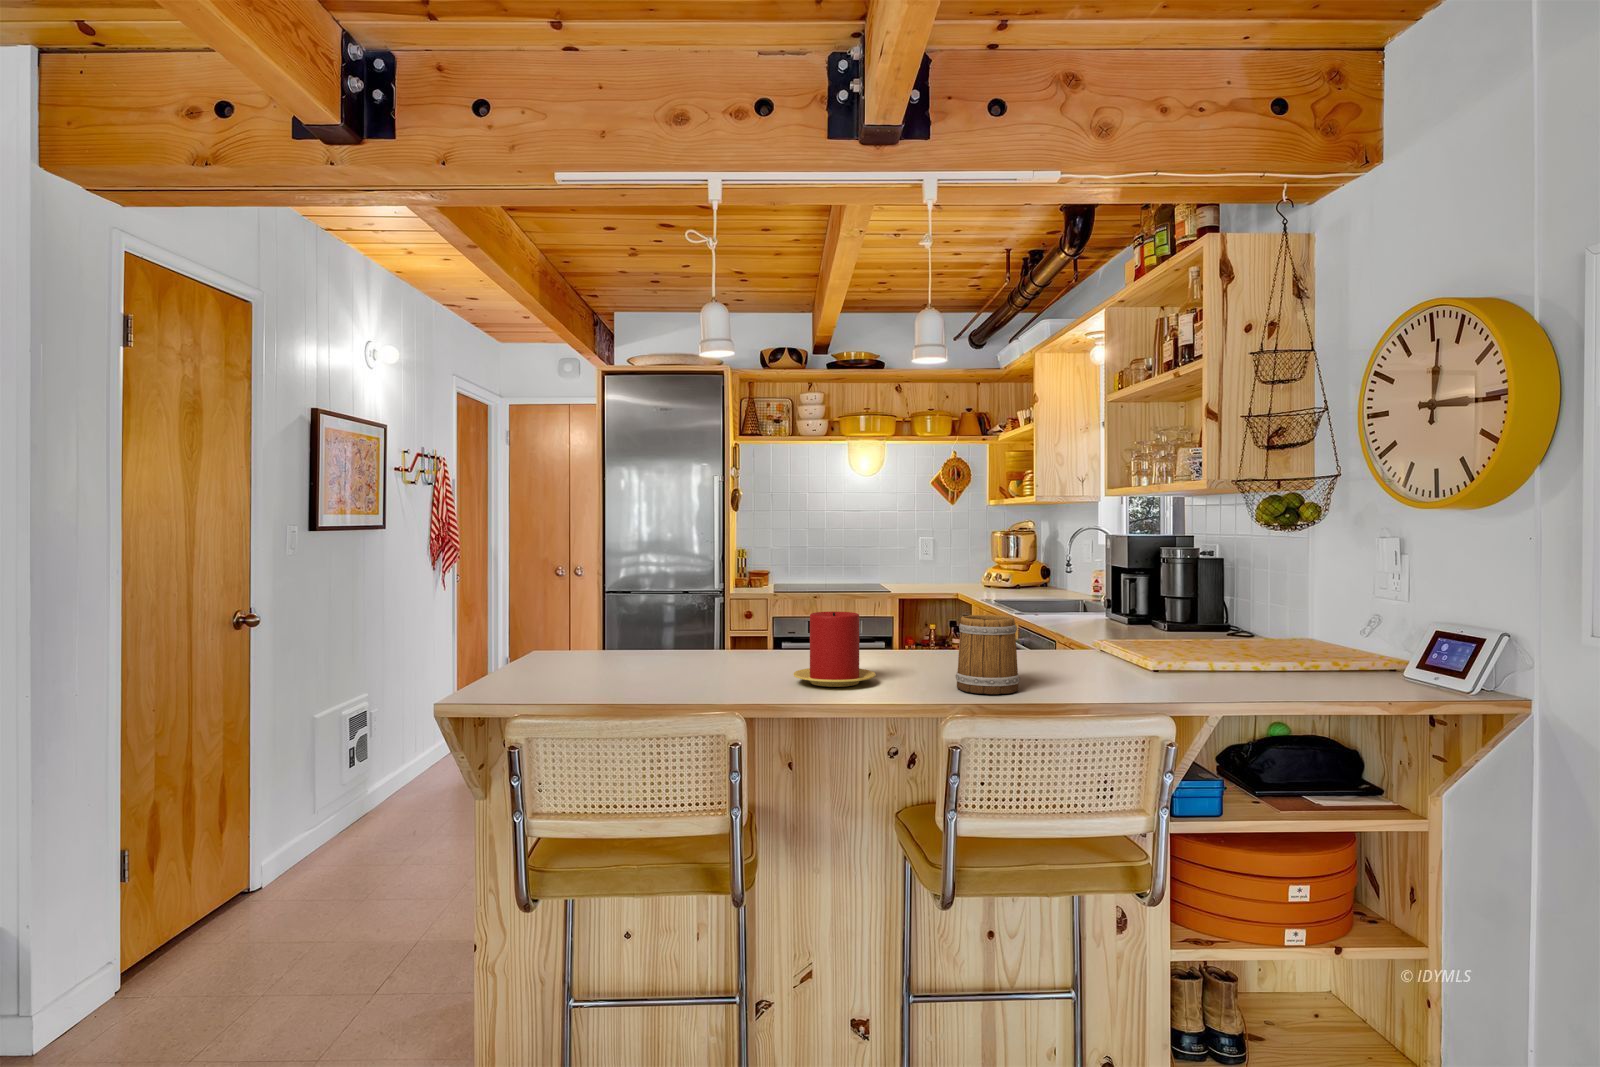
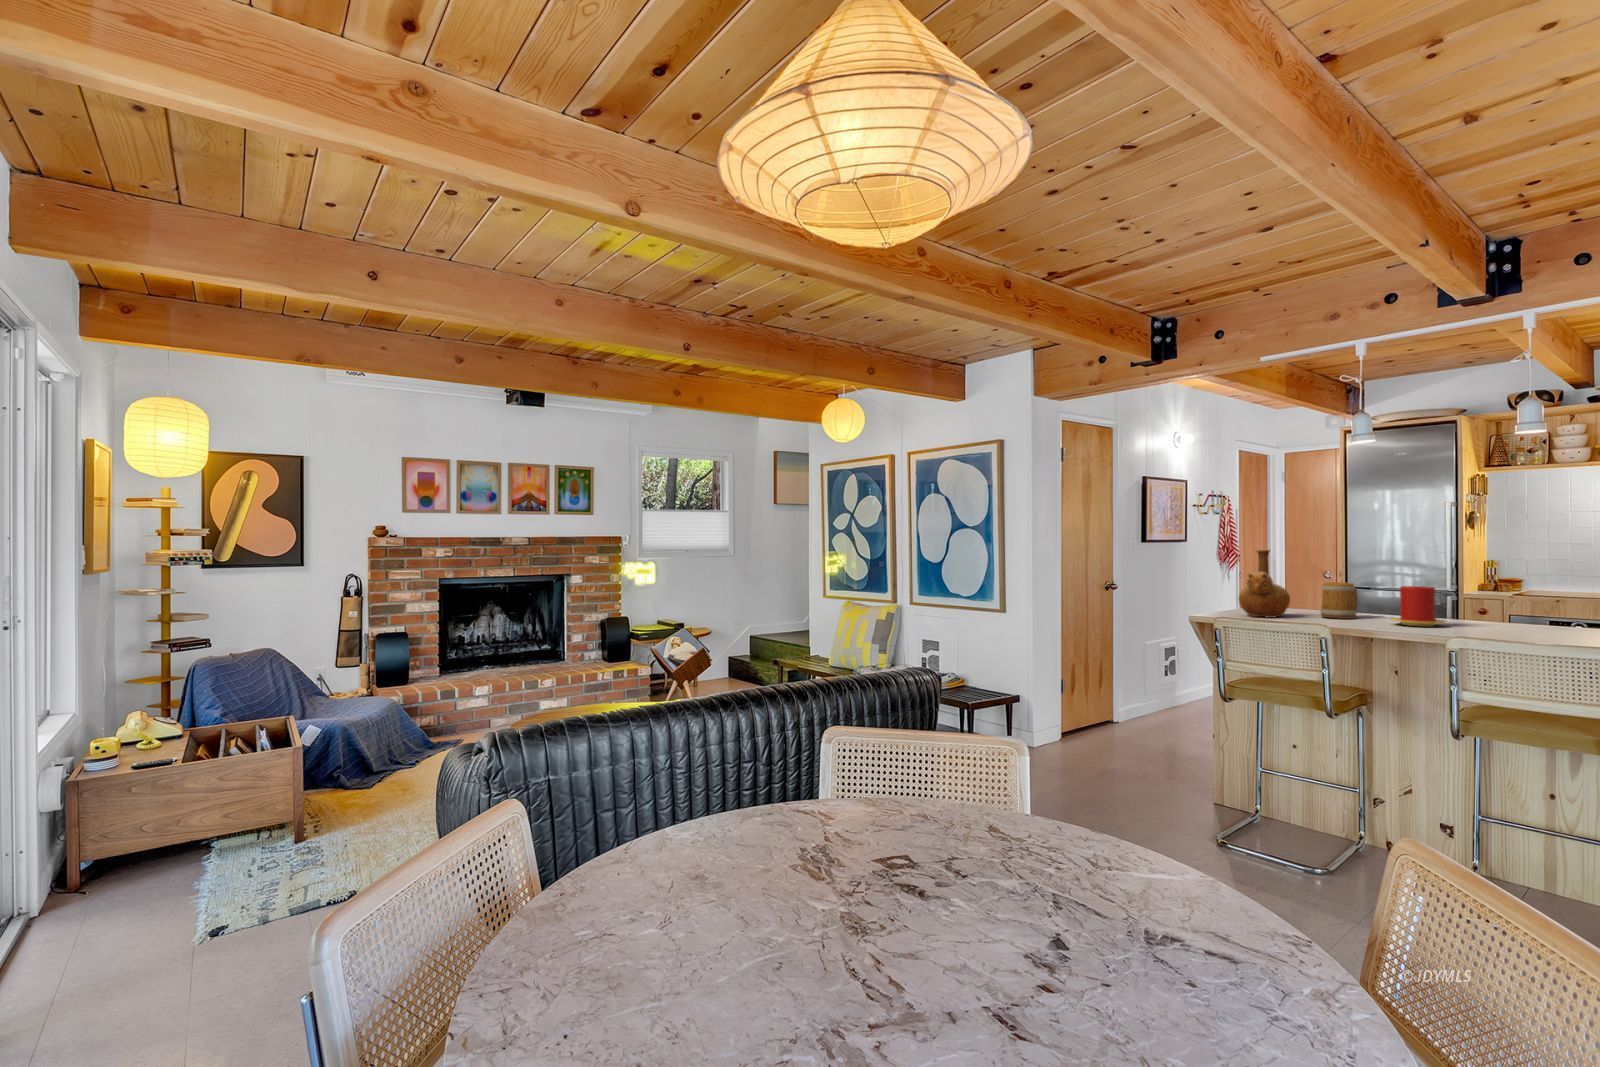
vase: none [531,548,625,691] -> present [1239,550,1290,618]
mug: present [955,615,1020,694] -> present [1321,582,1358,619]

